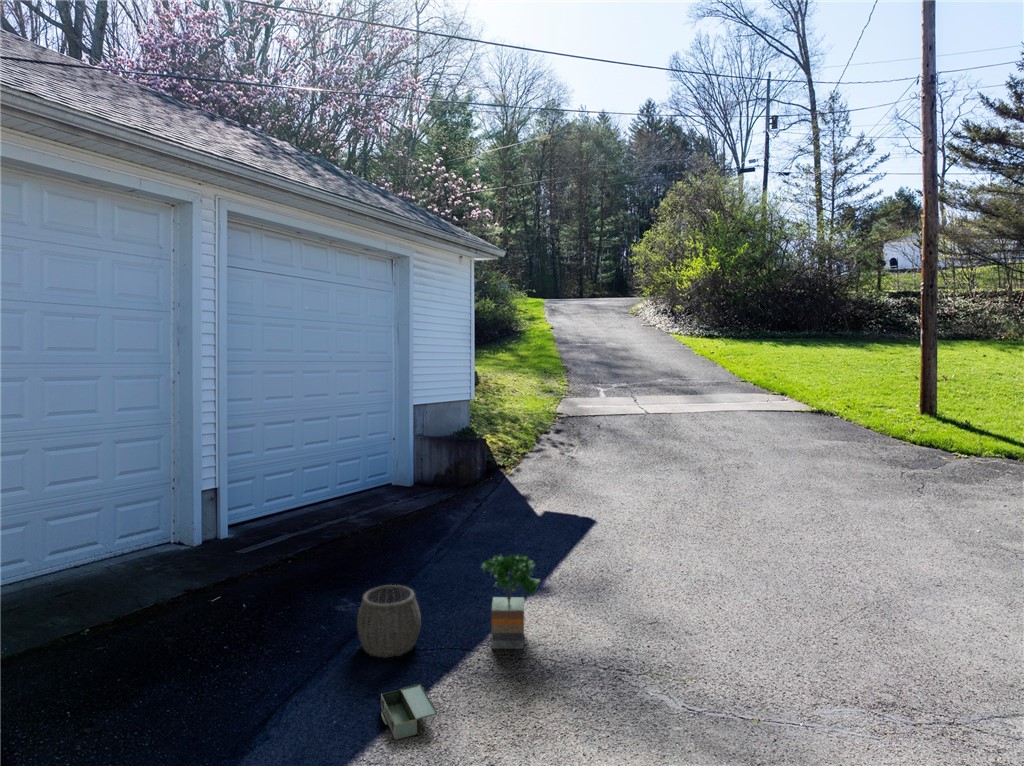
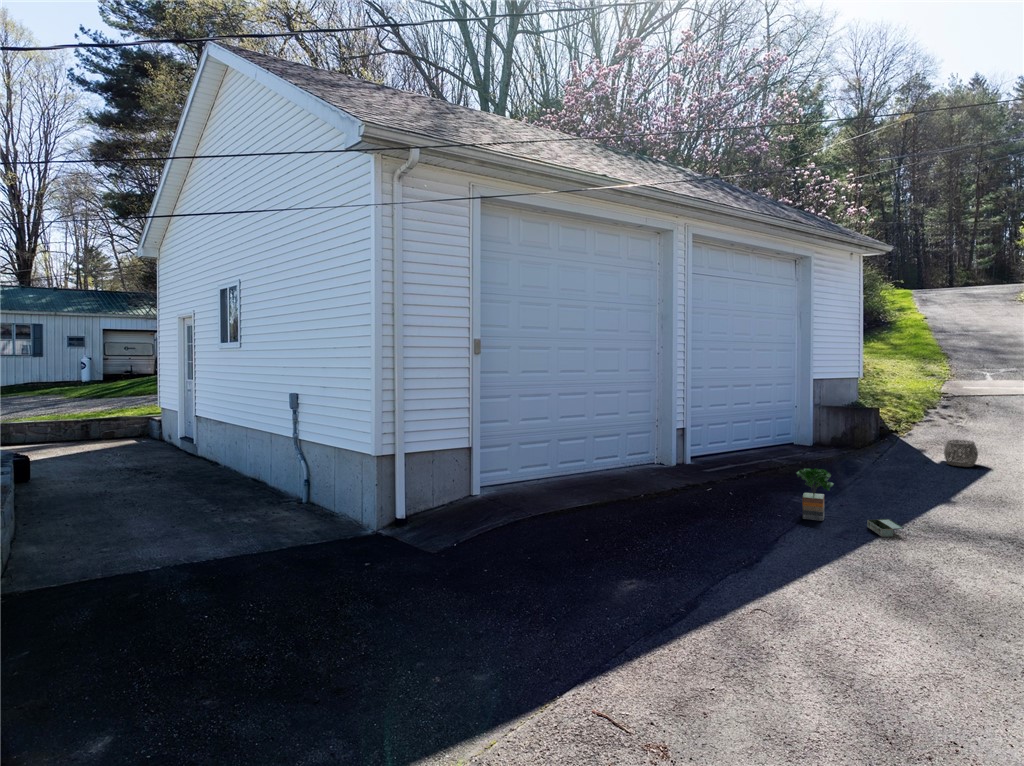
potted tree: present [481,554,540,649] -> present [797,468,833,521]
woven basket: present [357,585,421,658] -> present [944,440,978,467]

